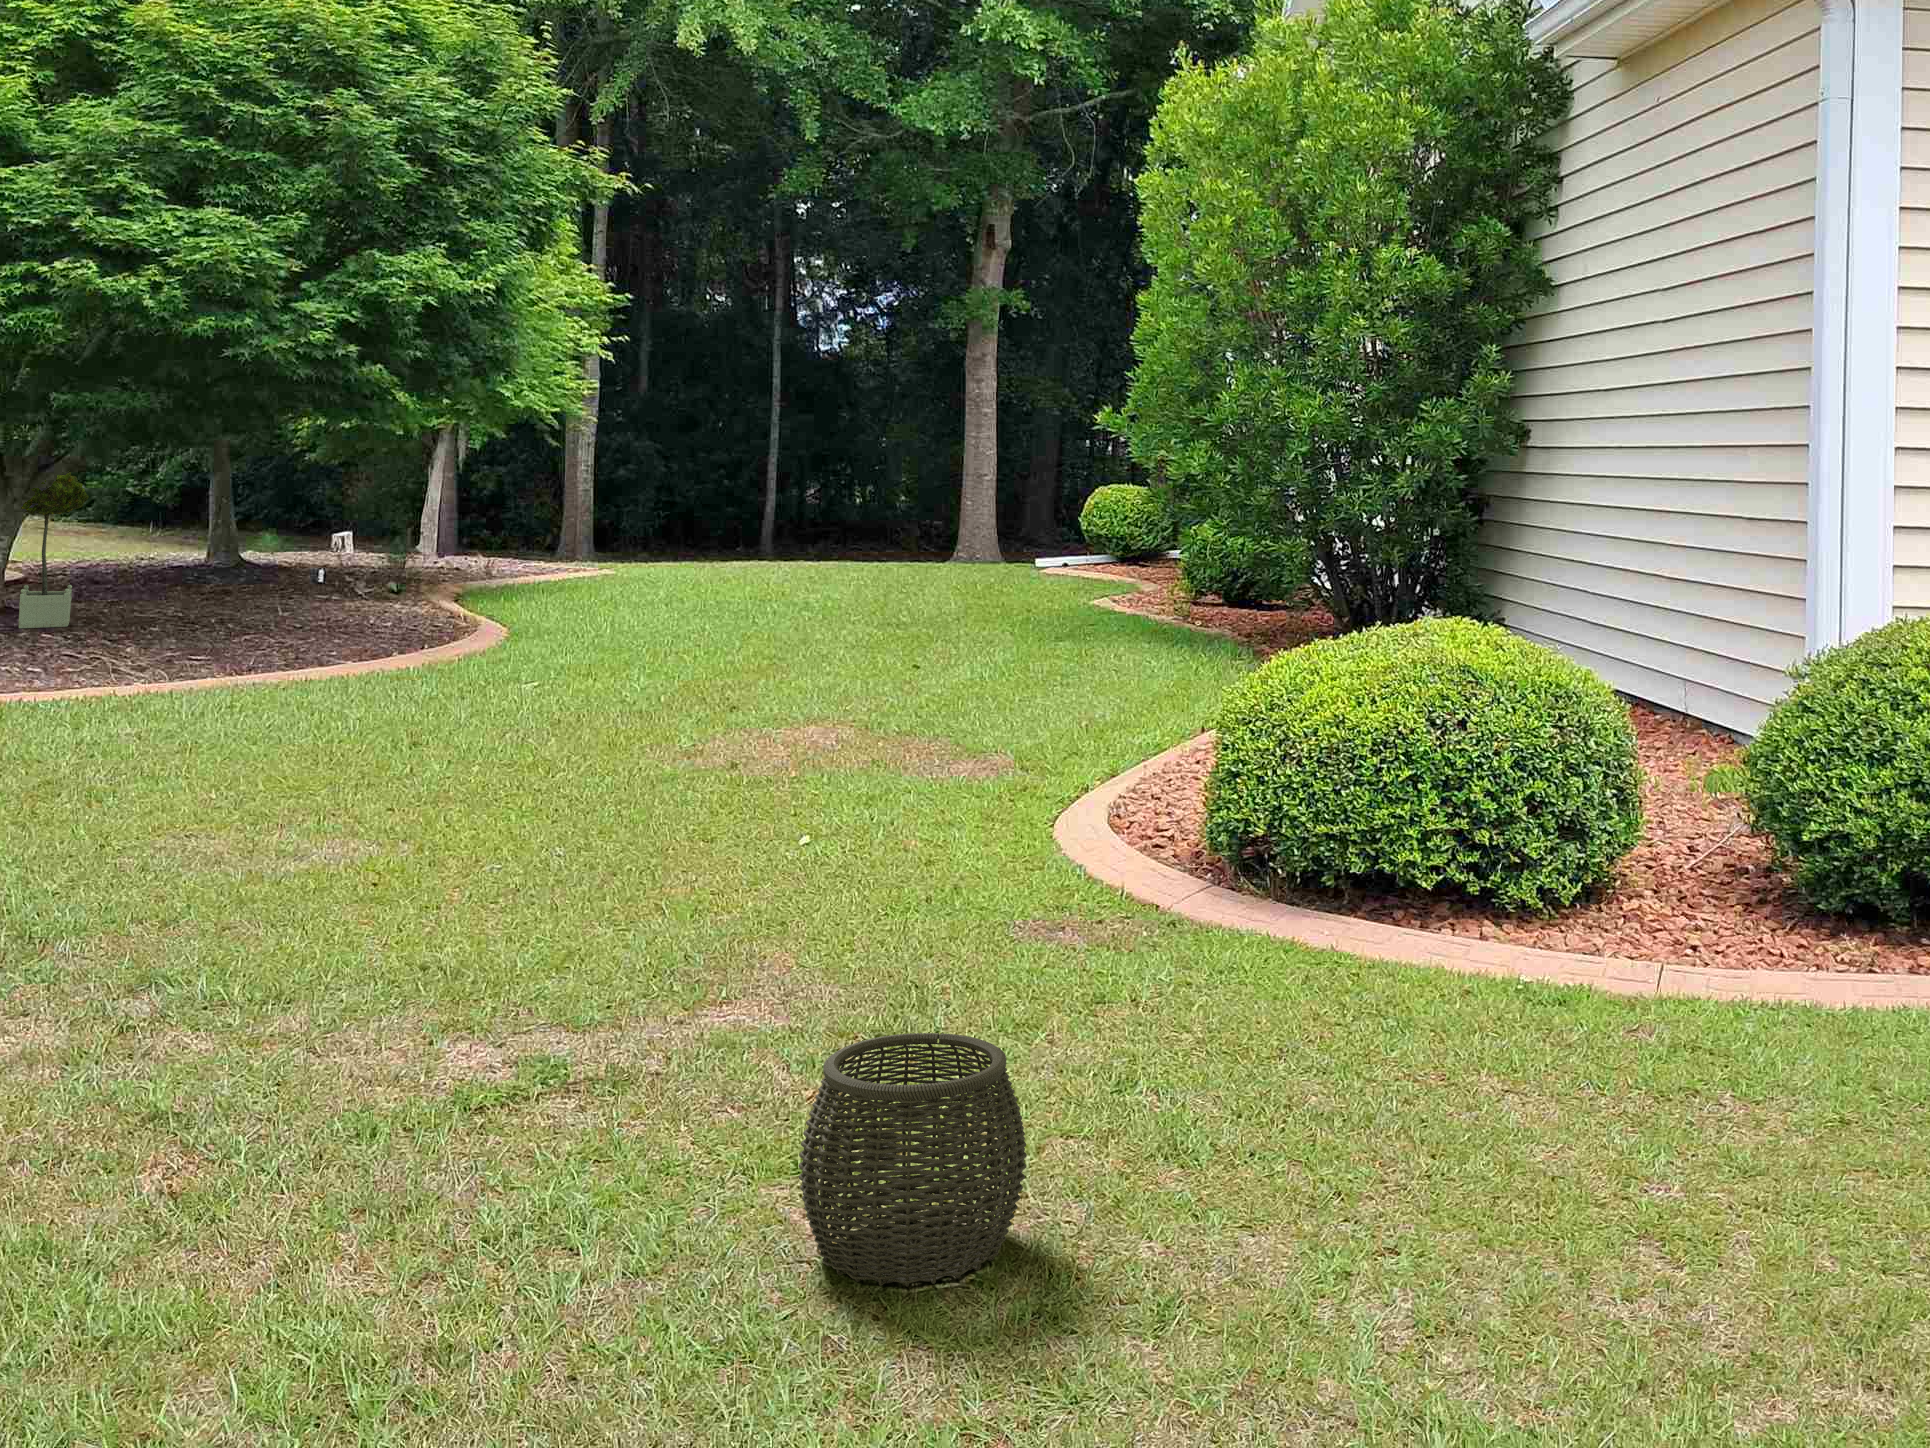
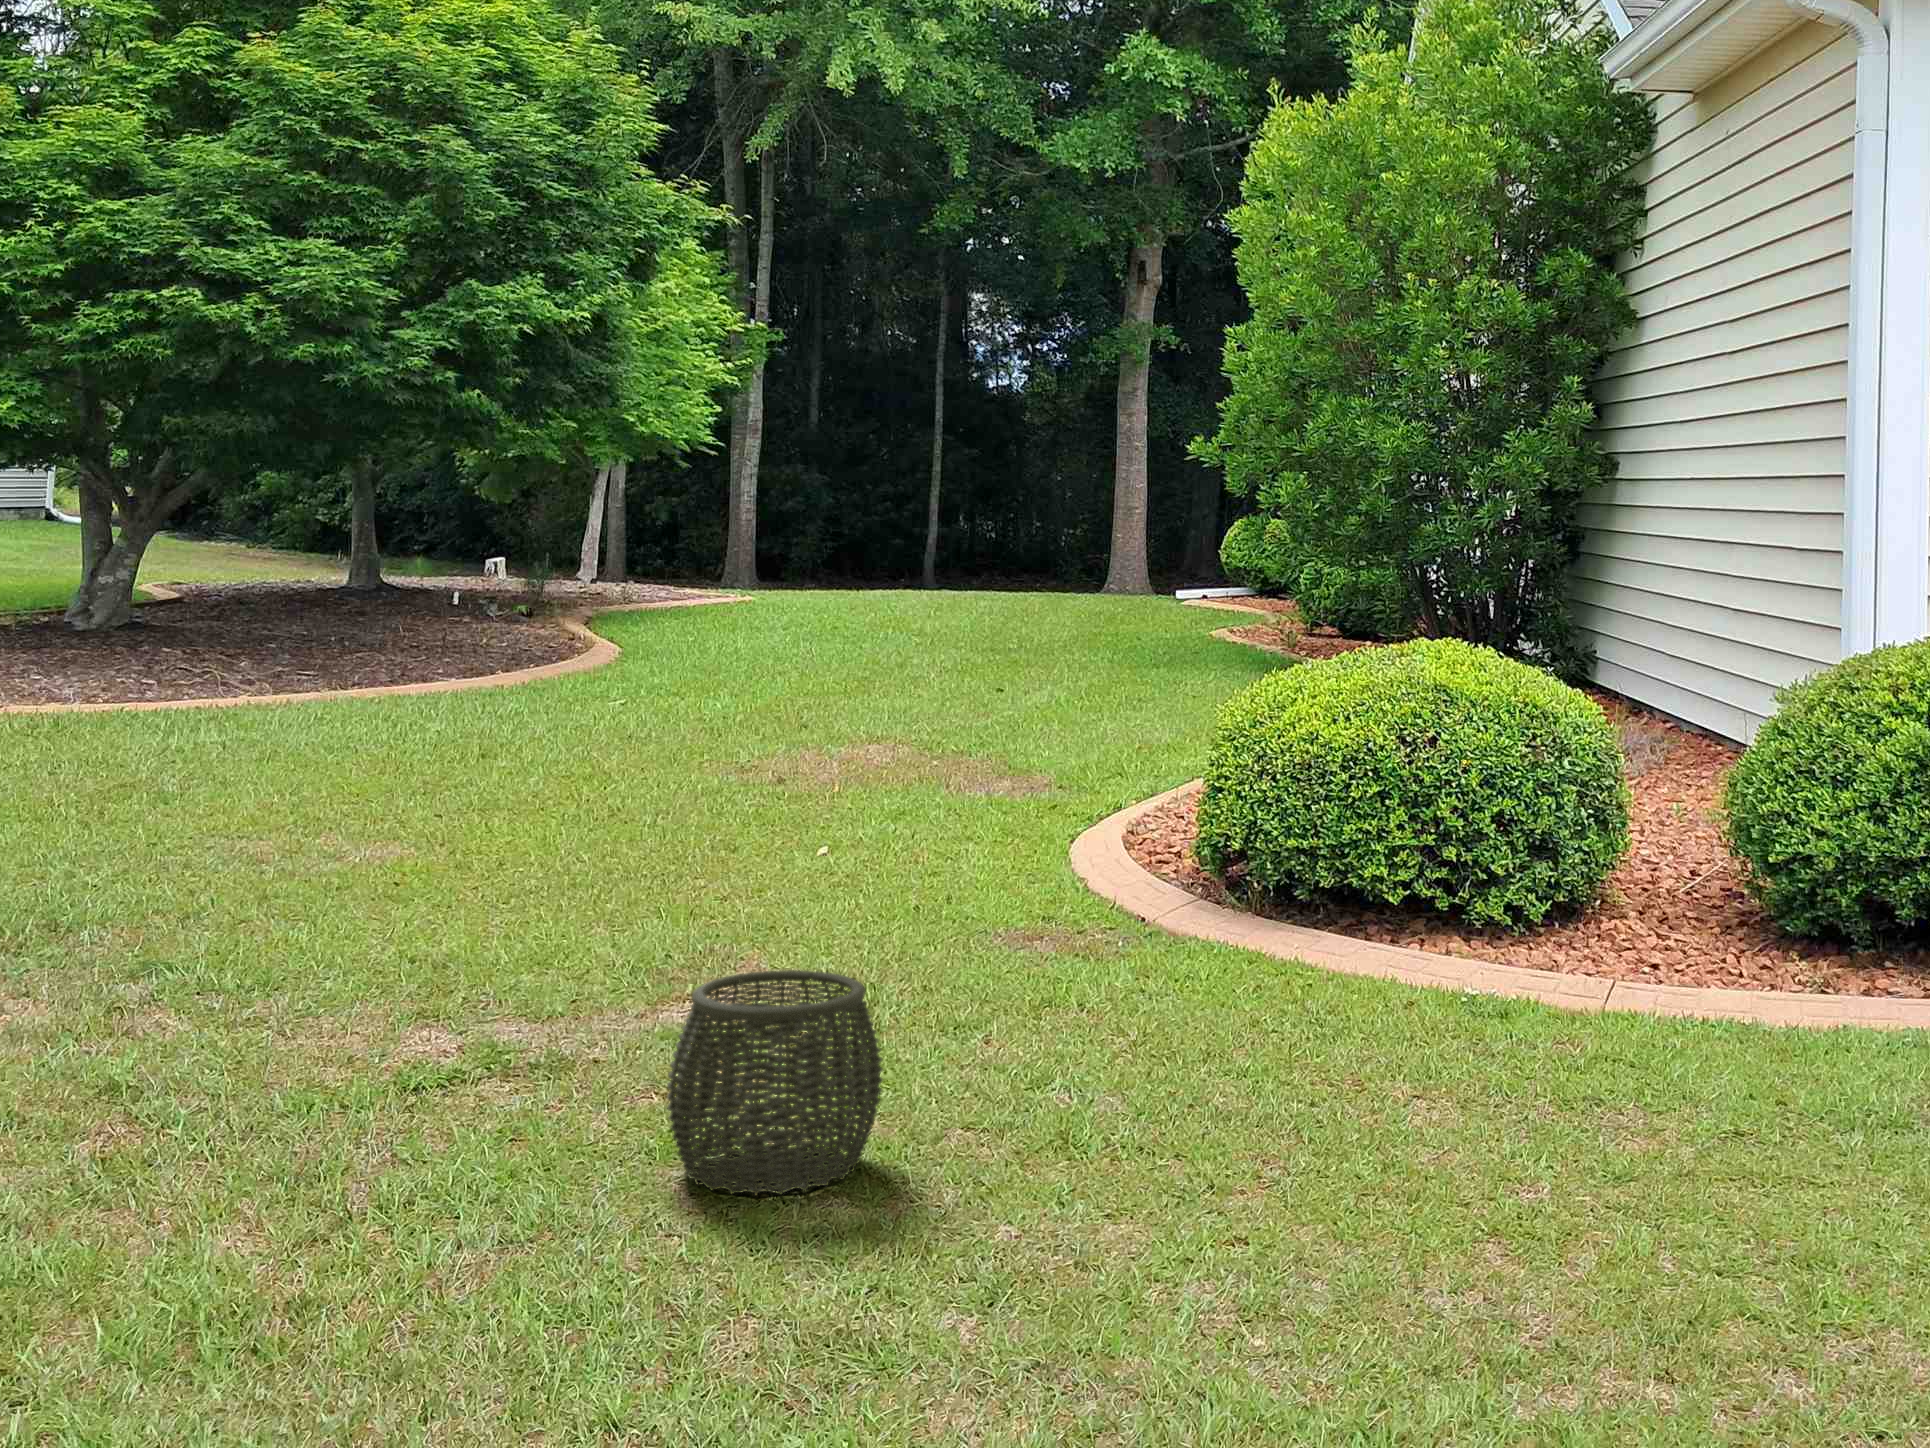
potted tree: present [18,472,89,628] -> none [129,501,200,655]

